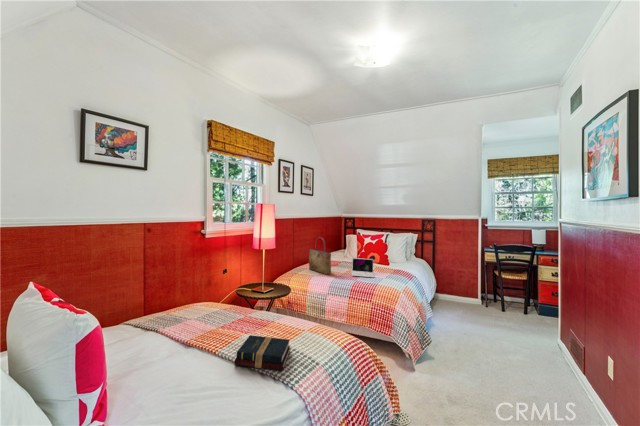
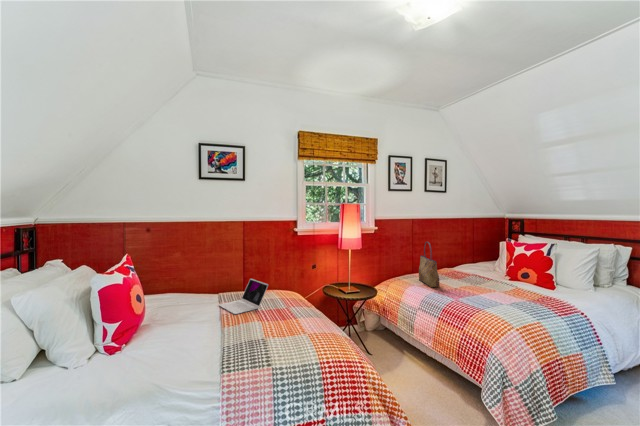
laptop: present [352,258,374,277] -> present [219,279,268,314]
hardback book: present [234,335,290,370] -> none [227,317,278,349]

